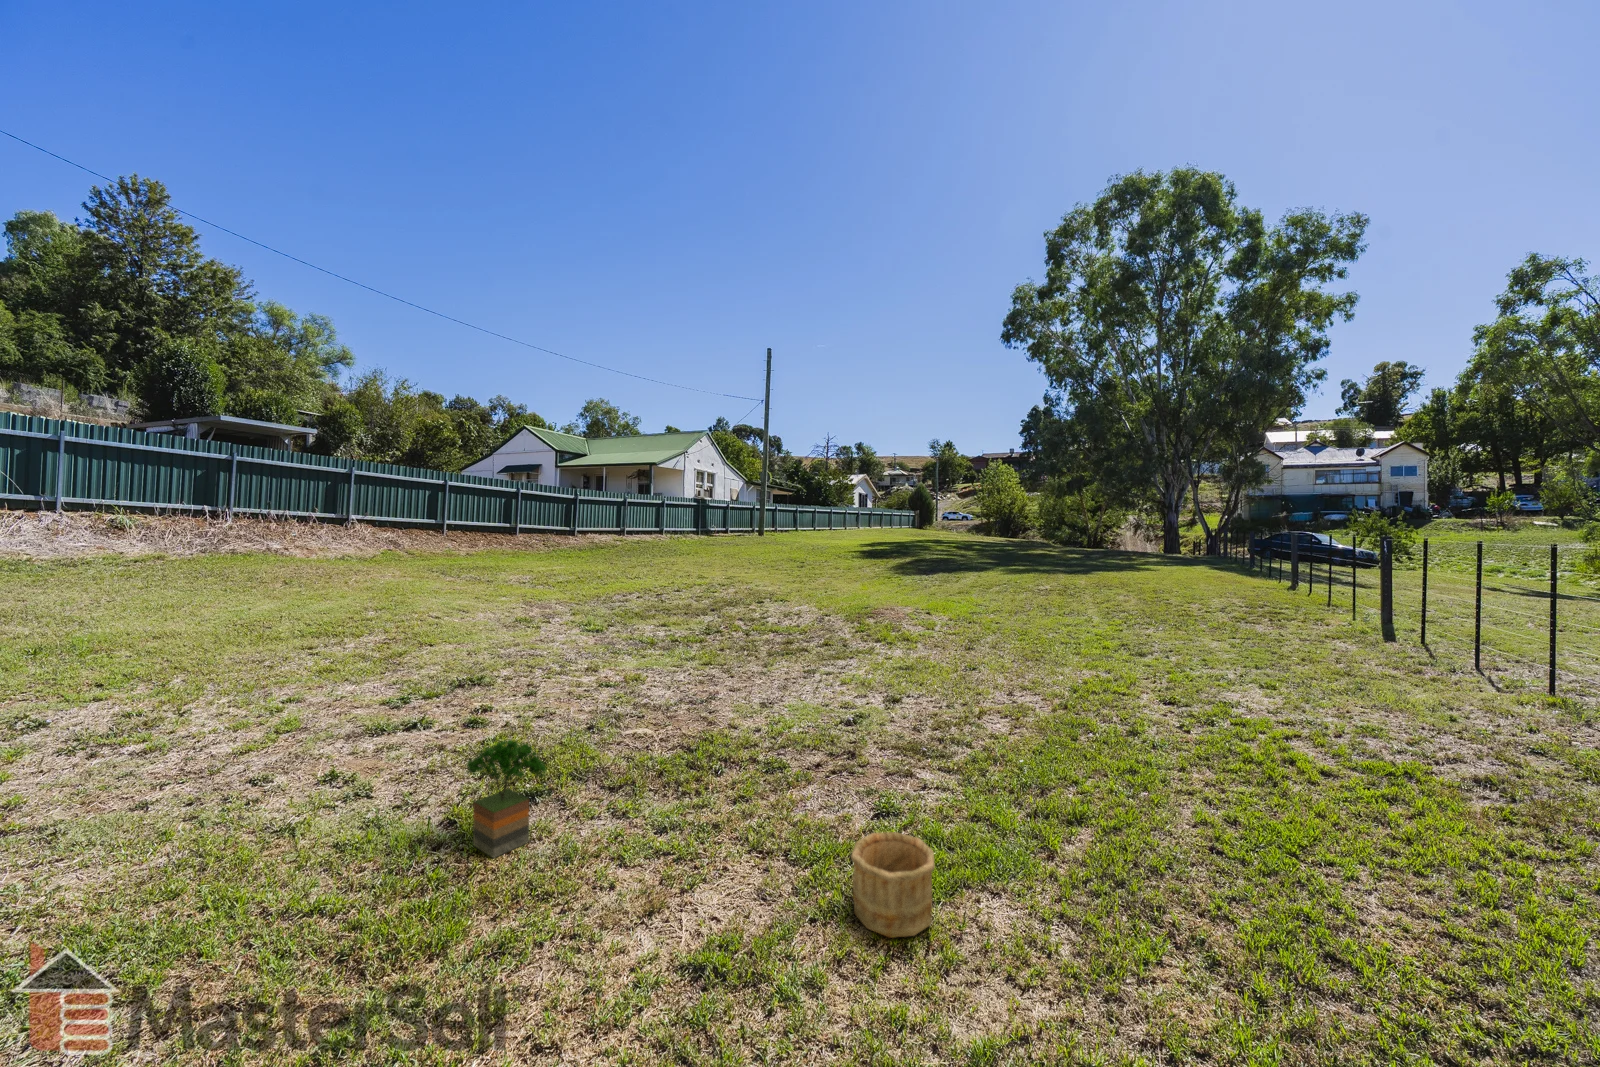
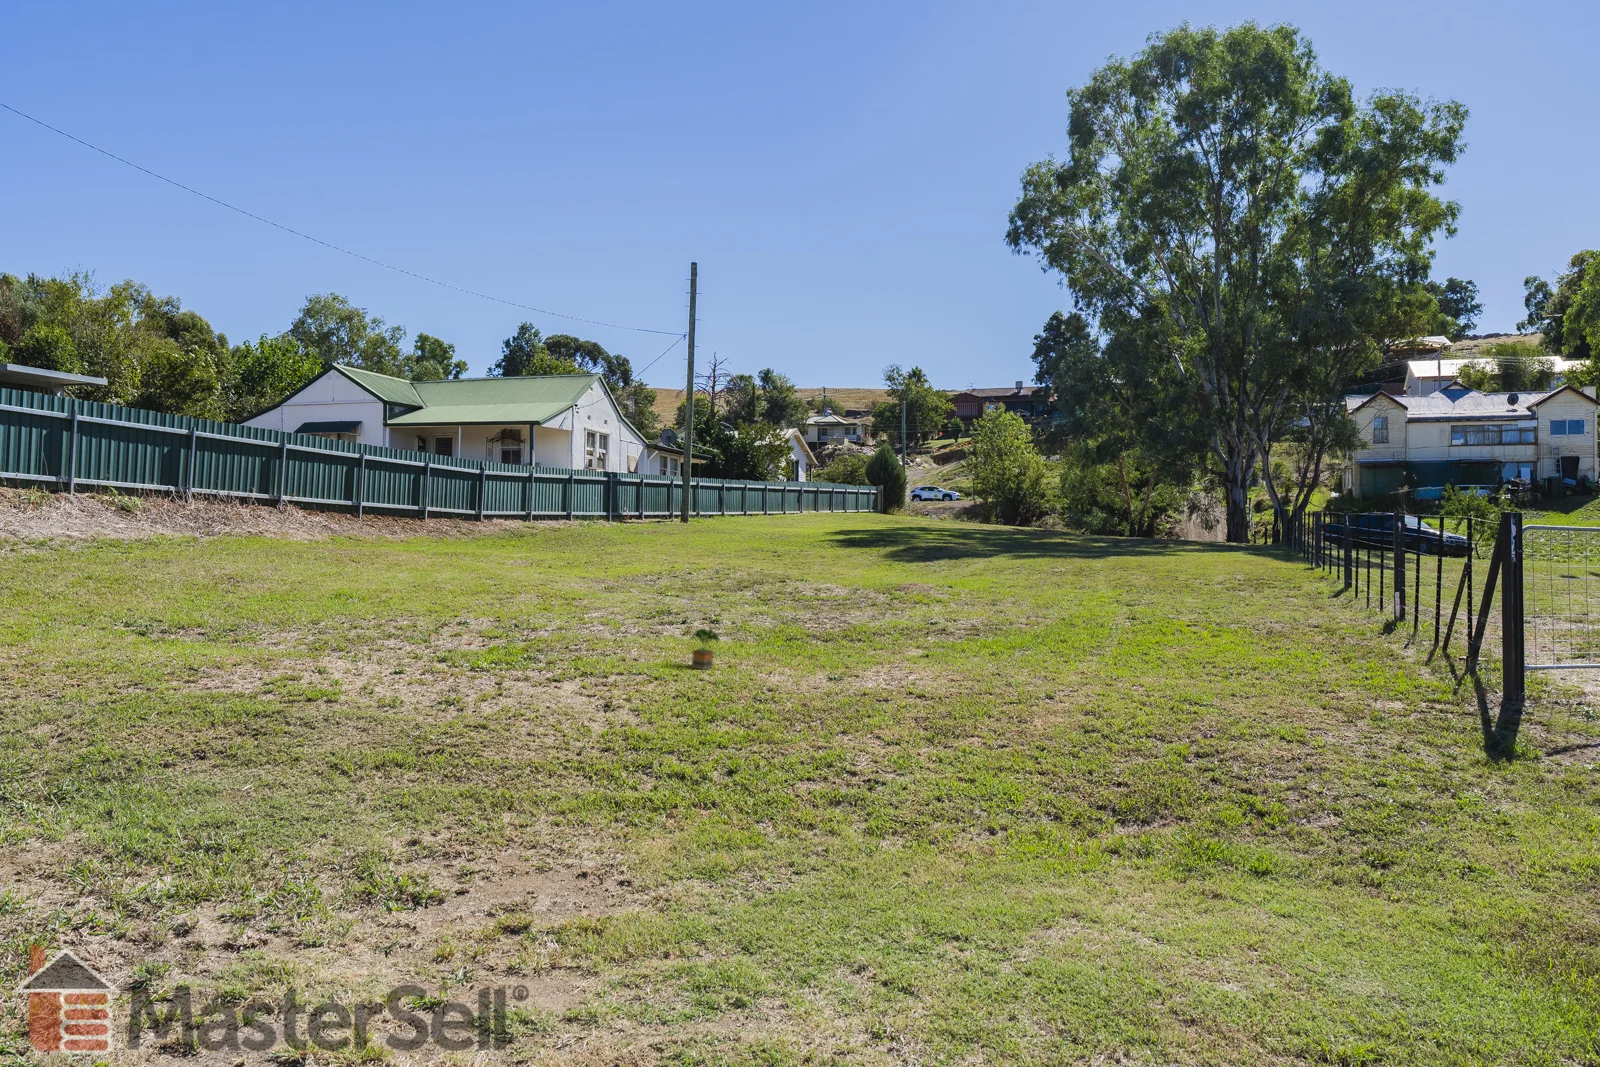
wooden bucket: present [851,832,934,938] -> none [840,658,868,684]

